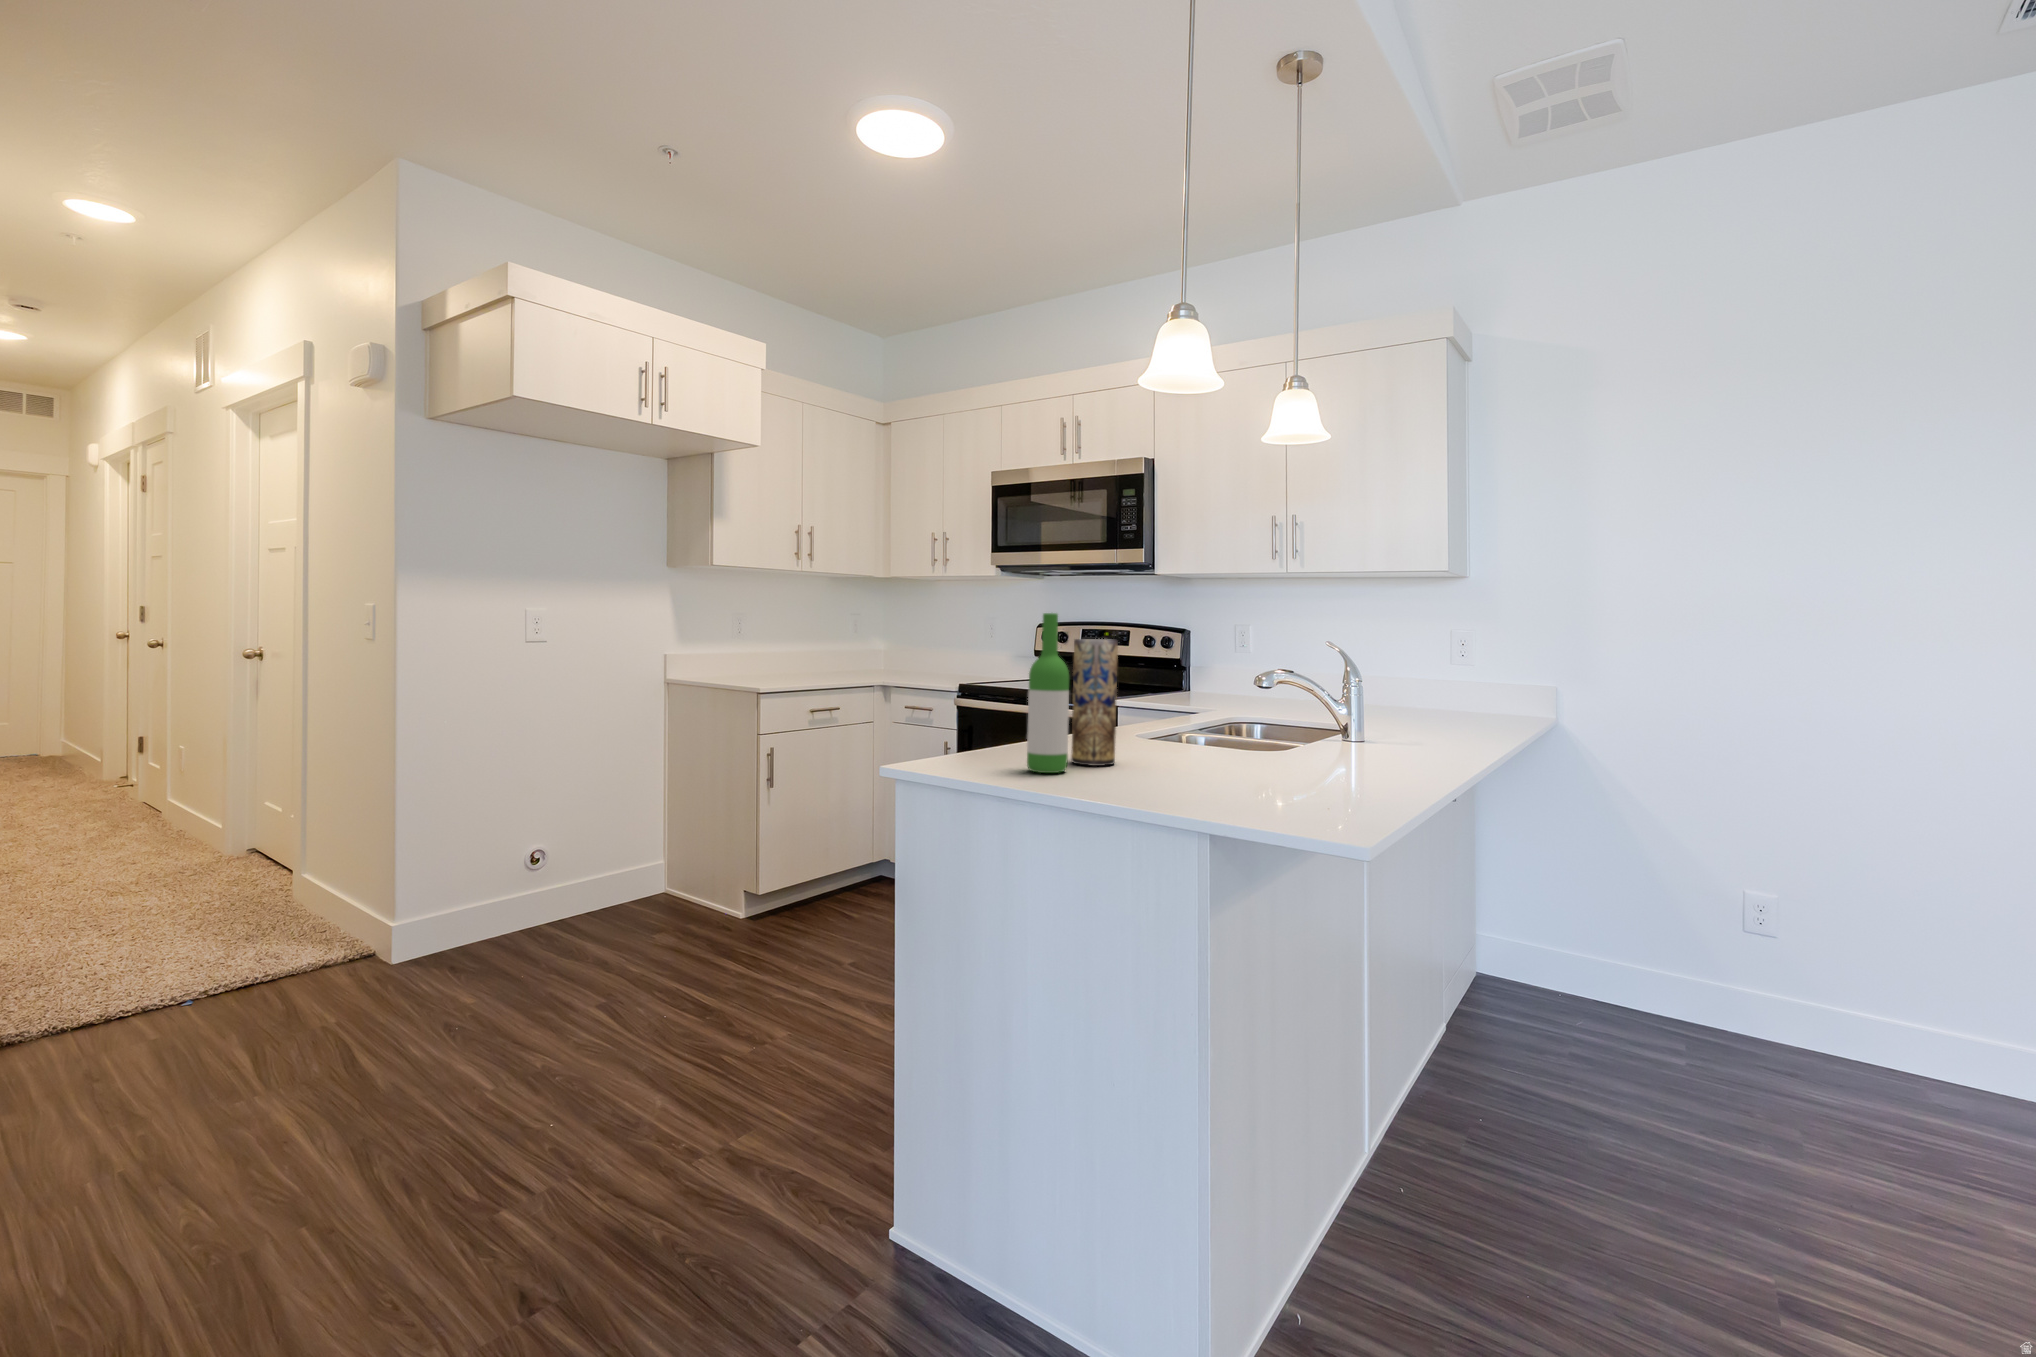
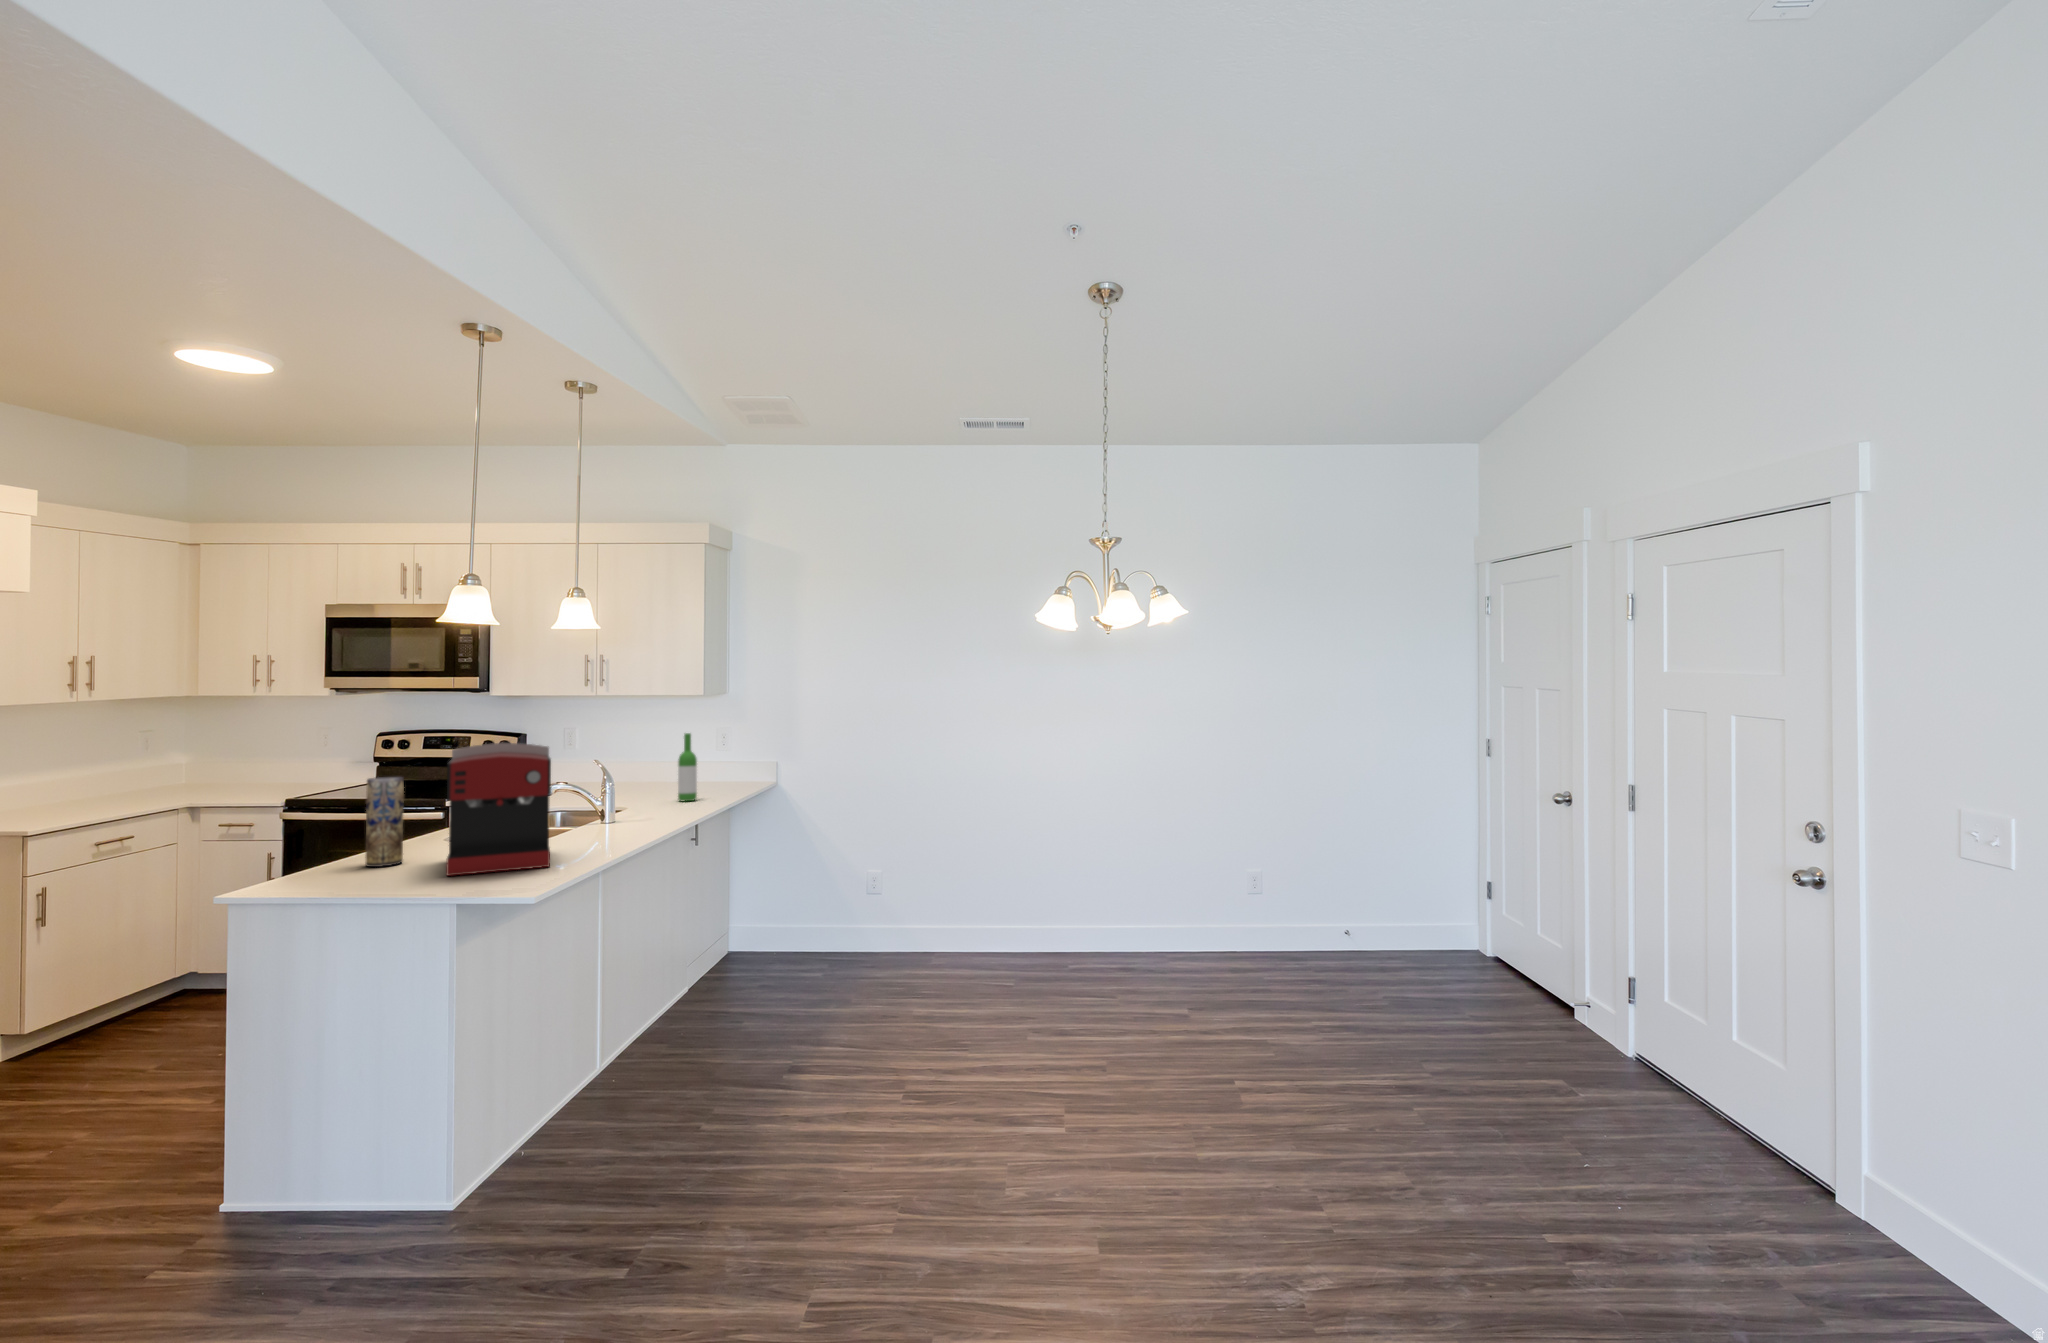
coffee maker: none [1178,589,1349,795] -> present [446,743,551,876]
wine bottle: present [1027,613,1069,773] -> present [678,733,697,801]

